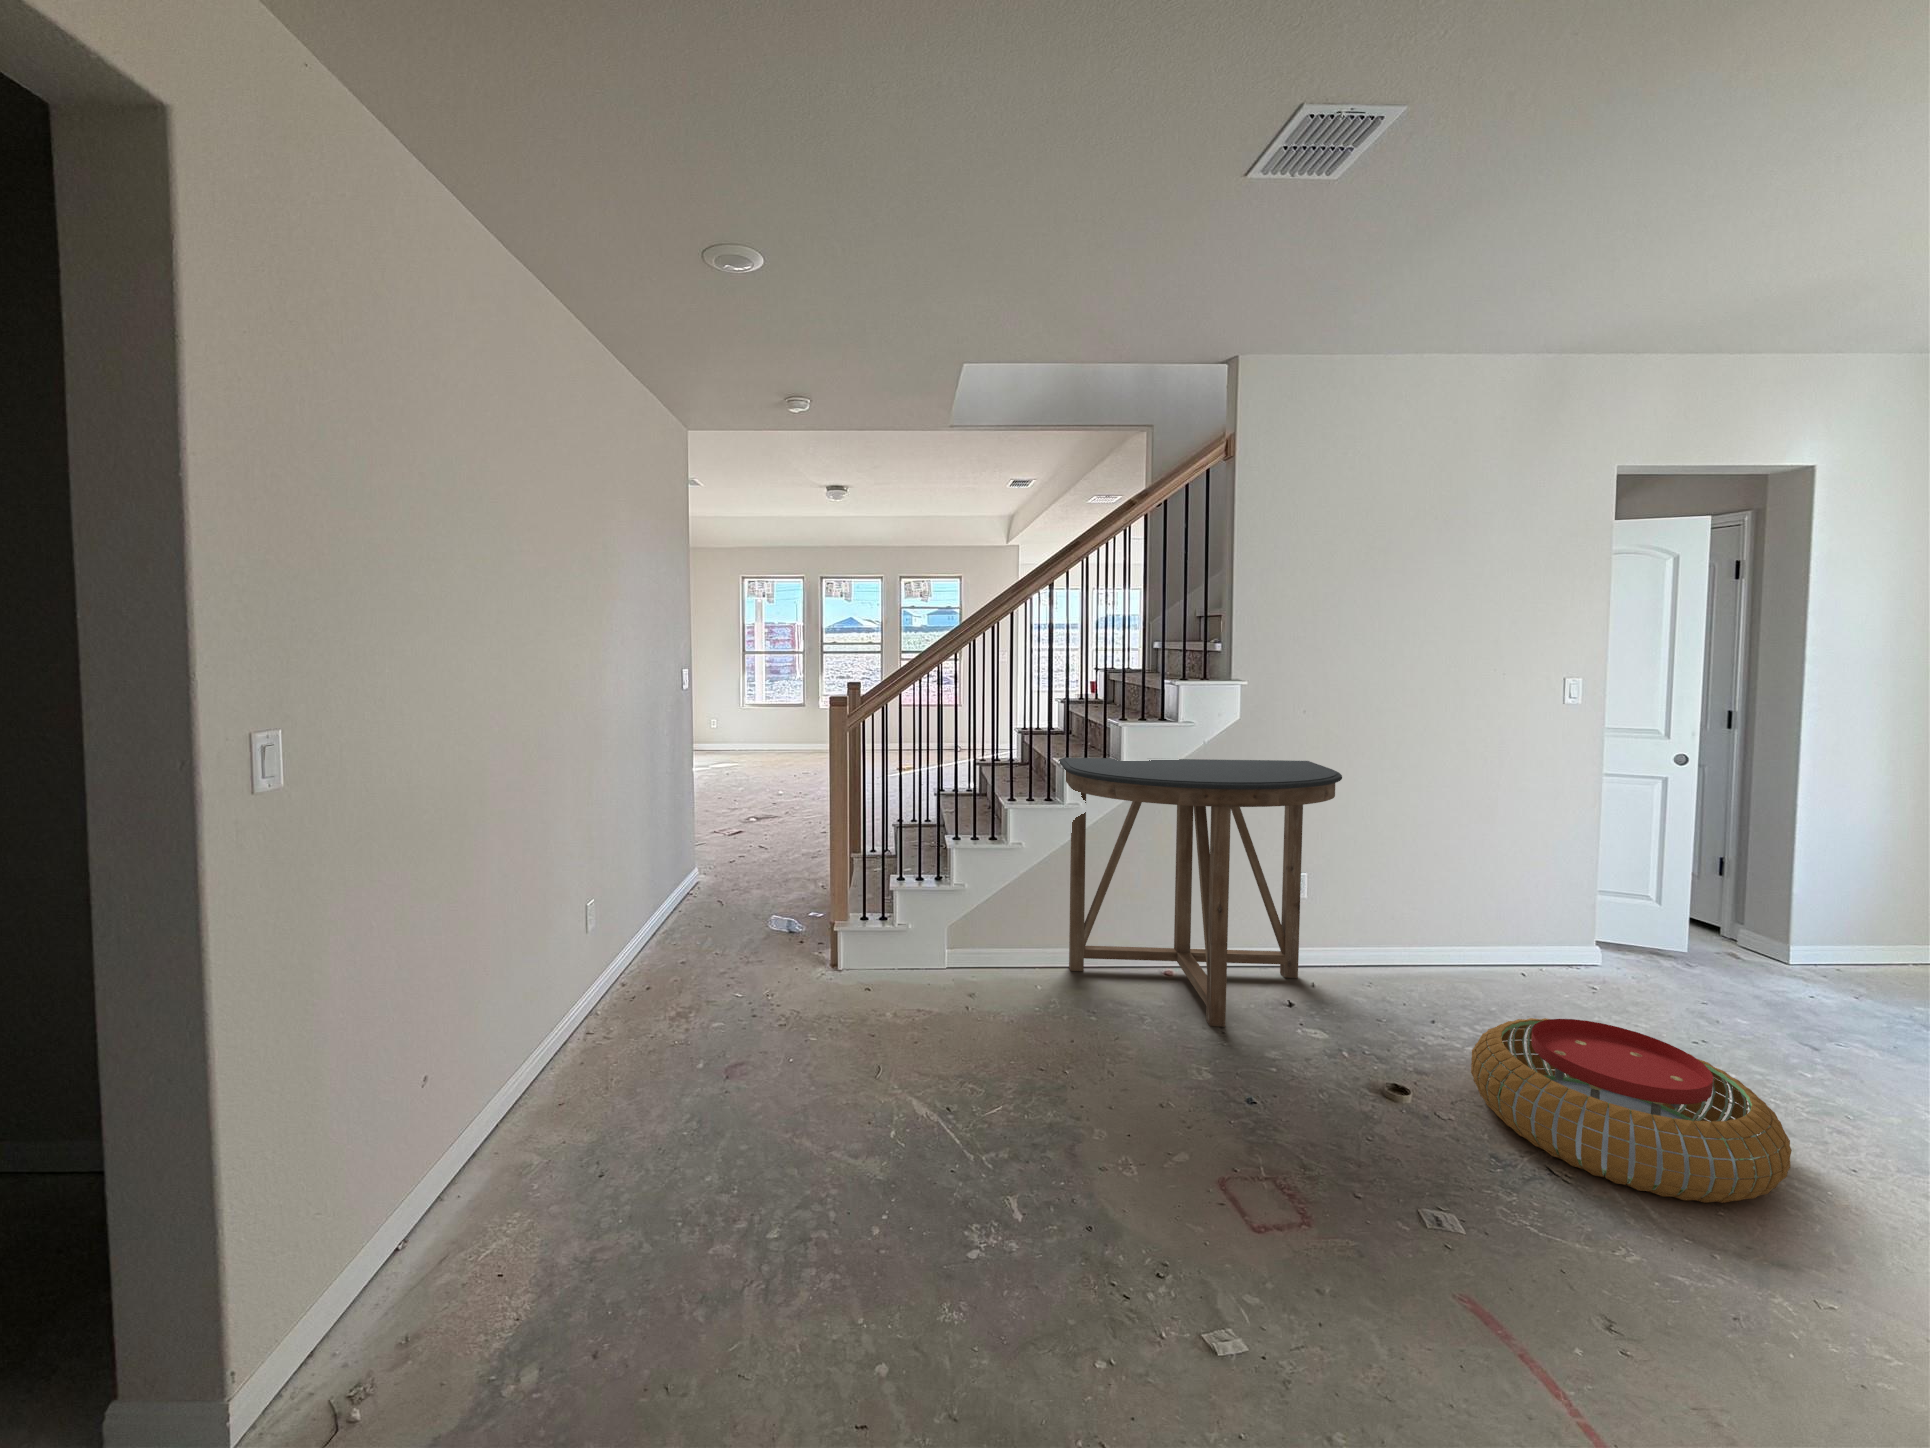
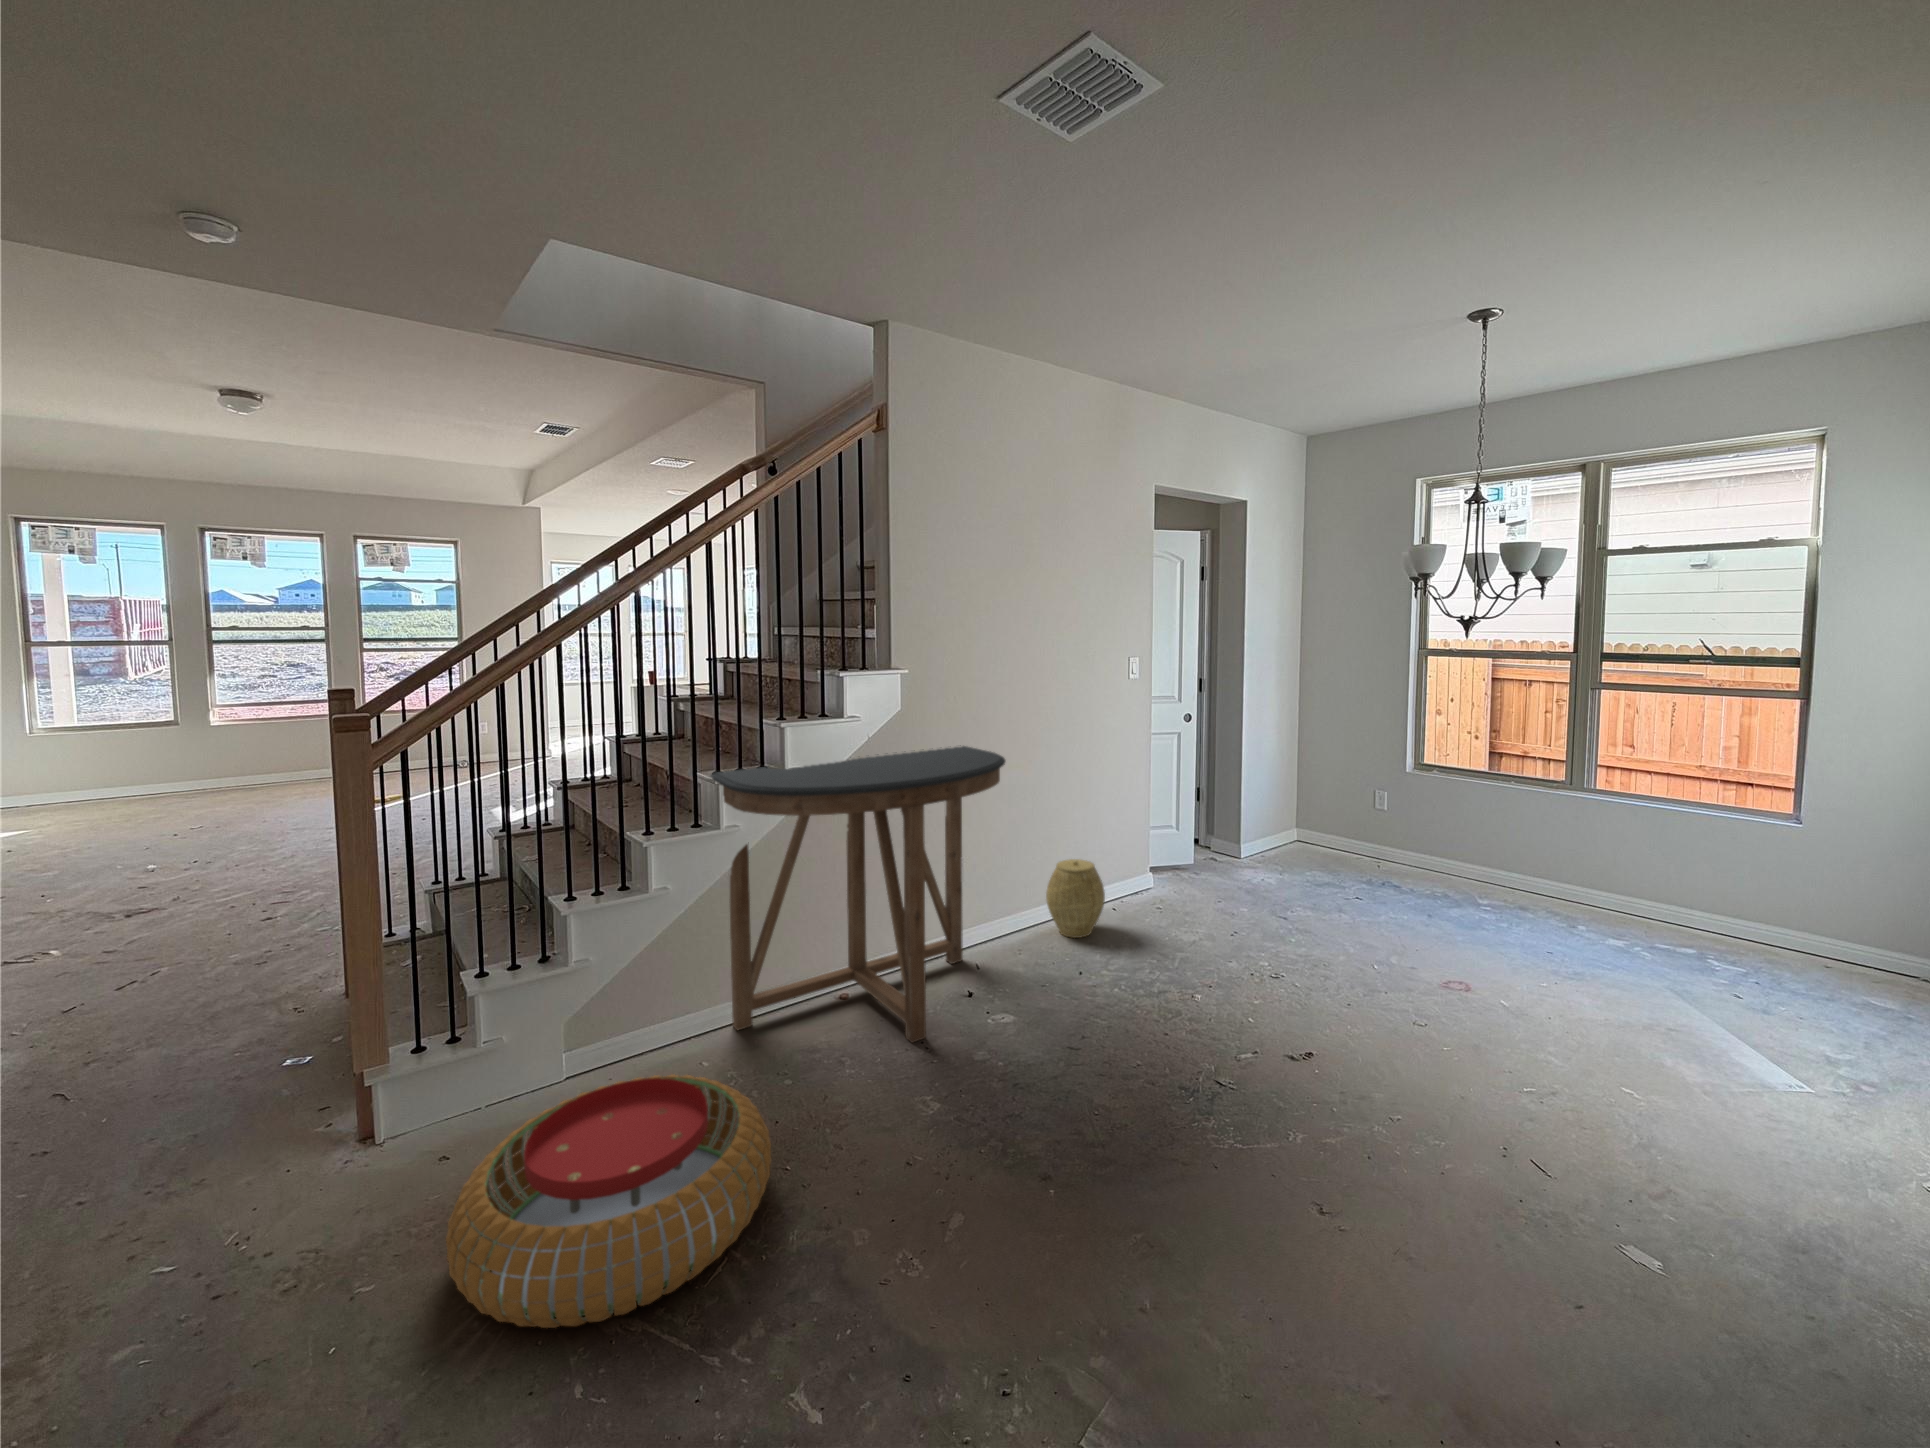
woven basket: none [1415,905,1496,996] -> present [1046,859,1105,938]
pouf: present [1471,1018,1792,1203] -> present [446,1075,771,1328]

